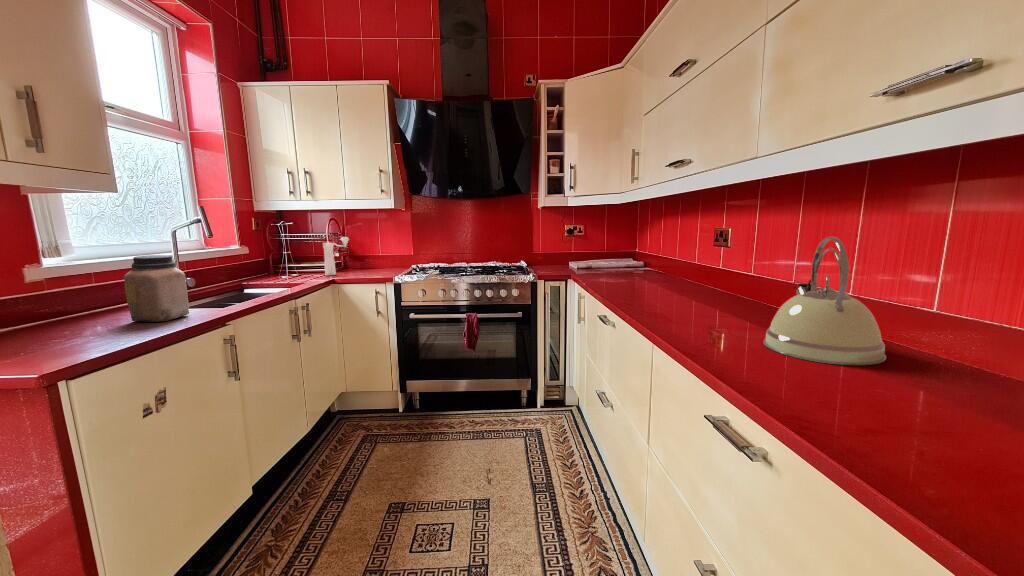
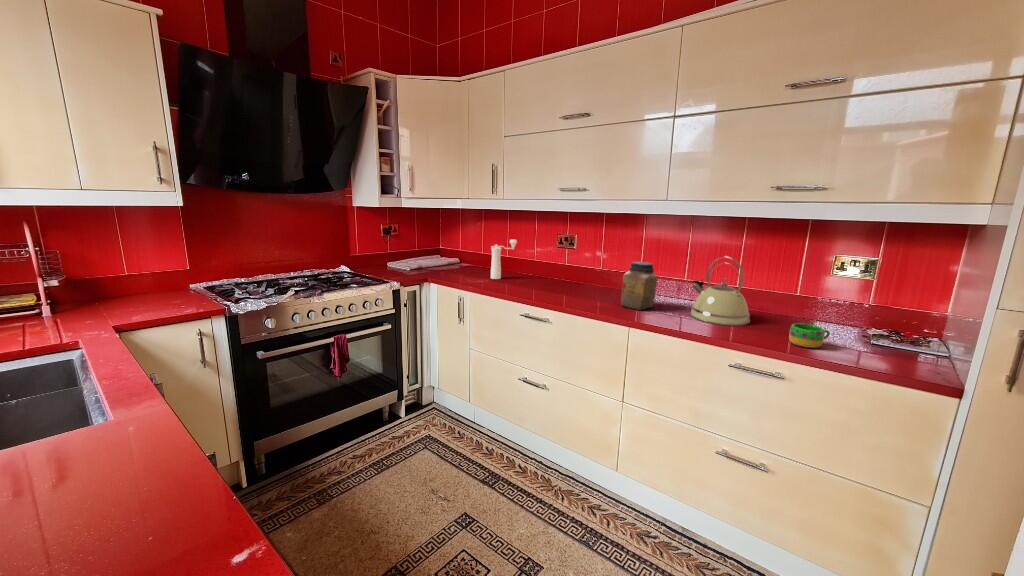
pepper mill: present [323,237,349,275] -> present [491,239,517,279]
jar: present [124,255,189,322] -> present [621,262,657,310]
mug: none [836,363,946,422] -> present [789,323,830,348]

